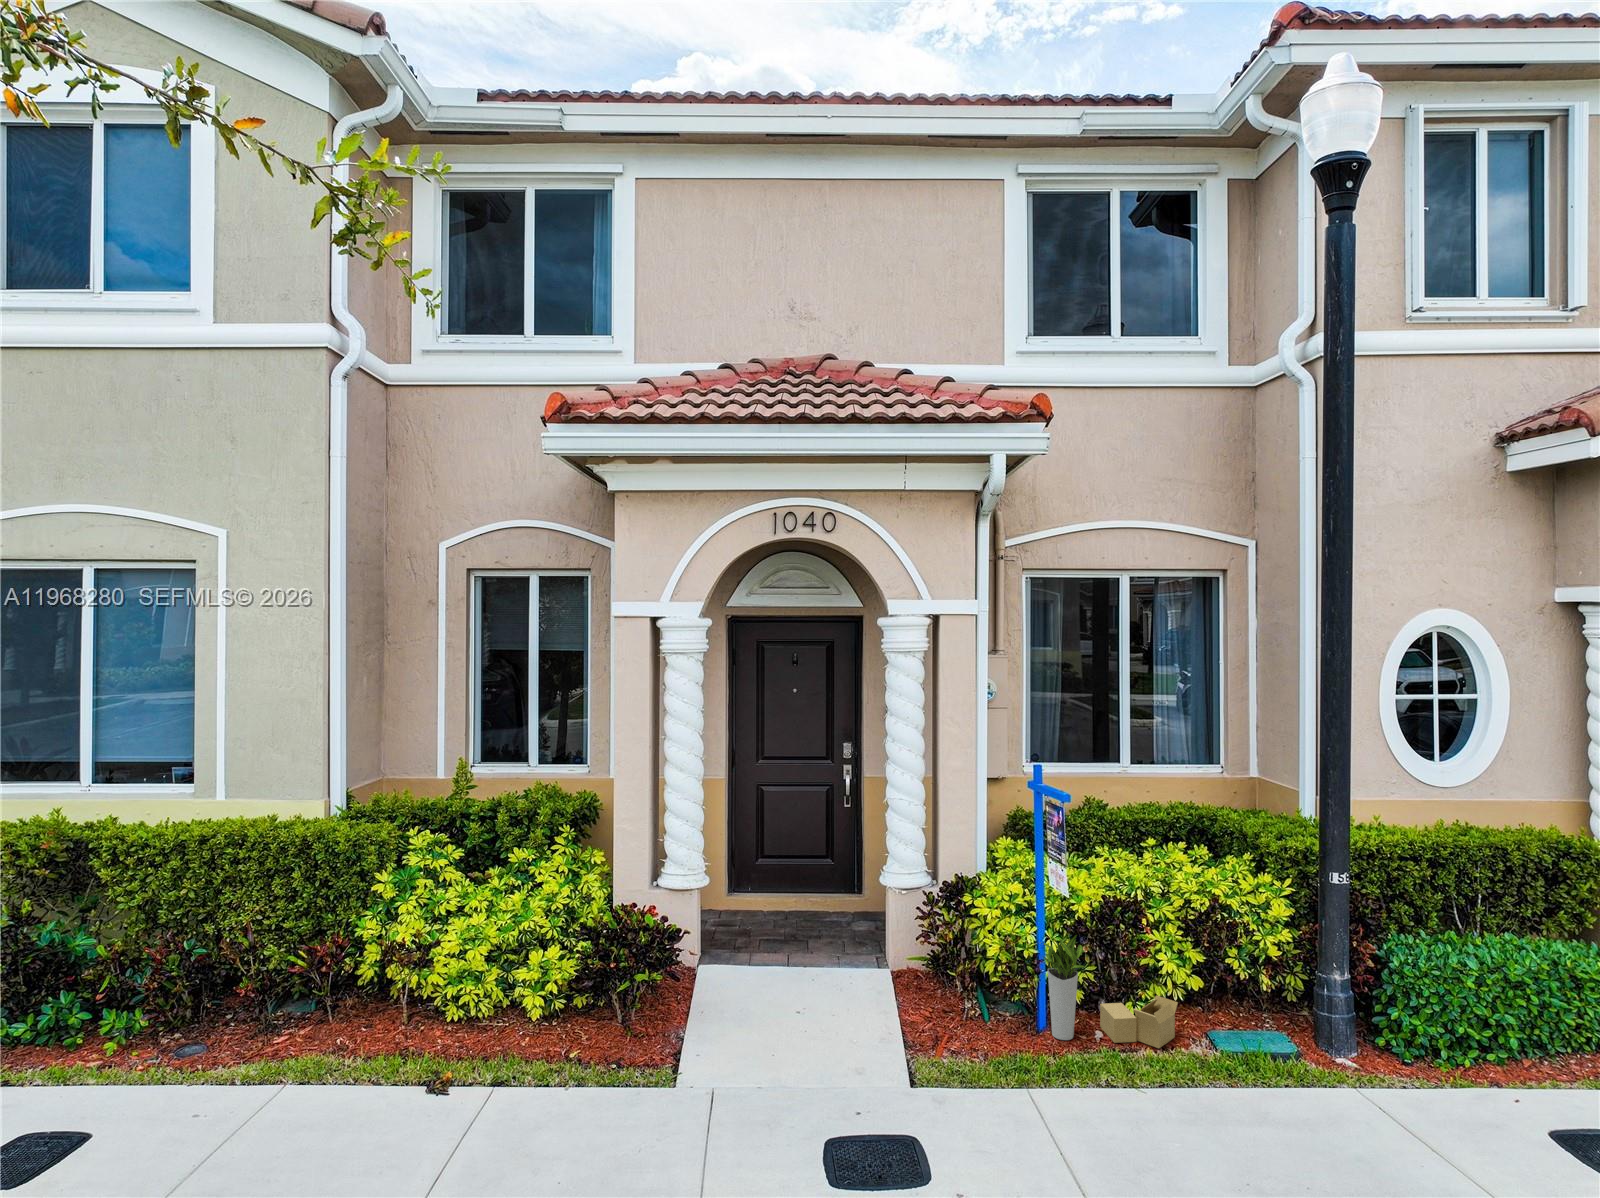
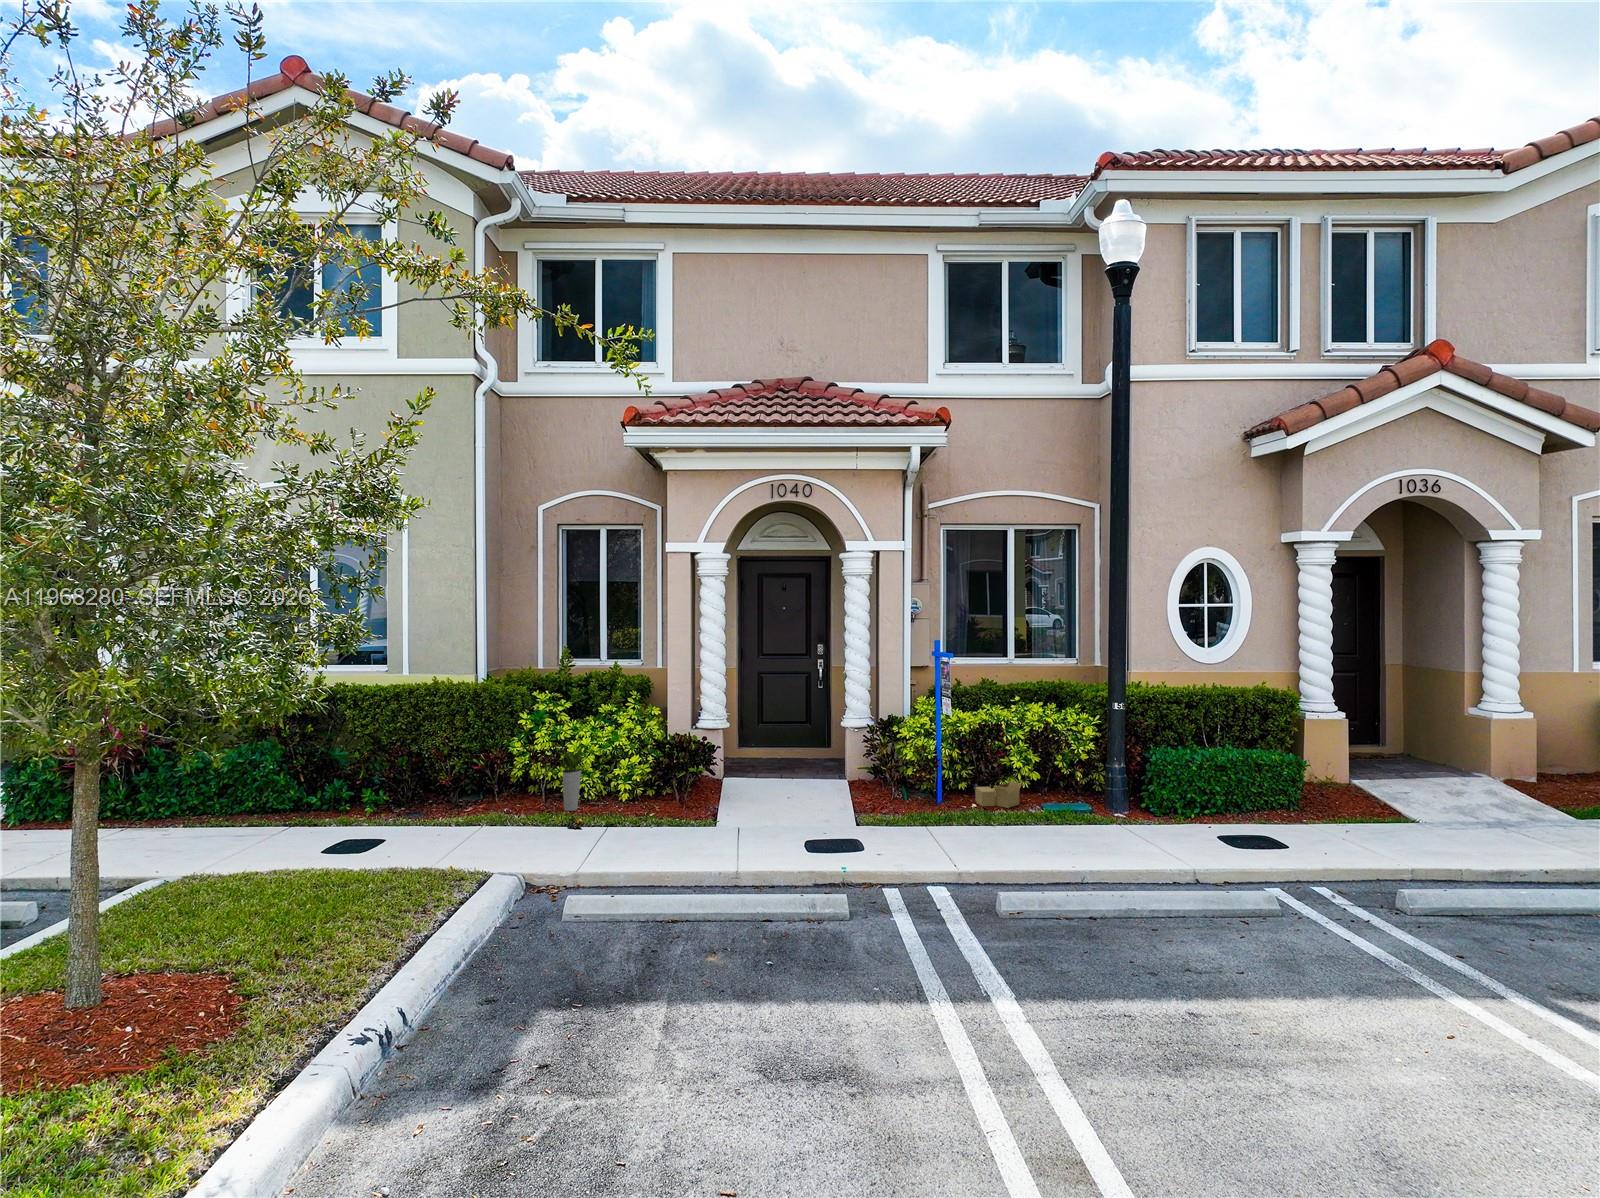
planter: present [1044,935,1085,1040] -> present [558,748,585,811]

